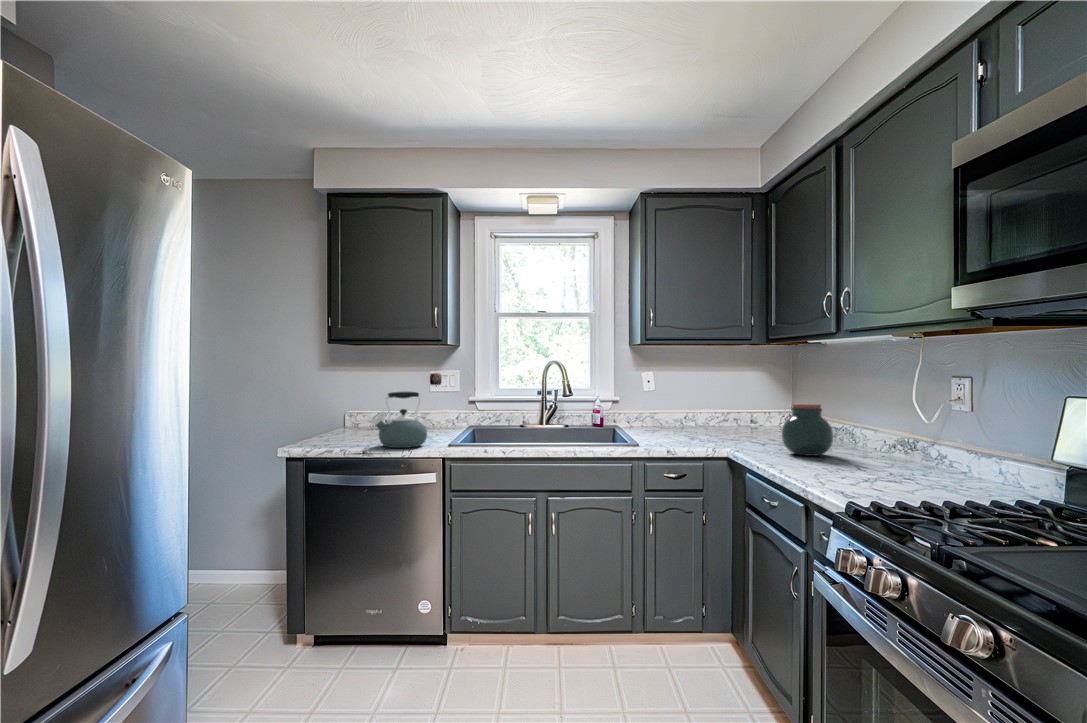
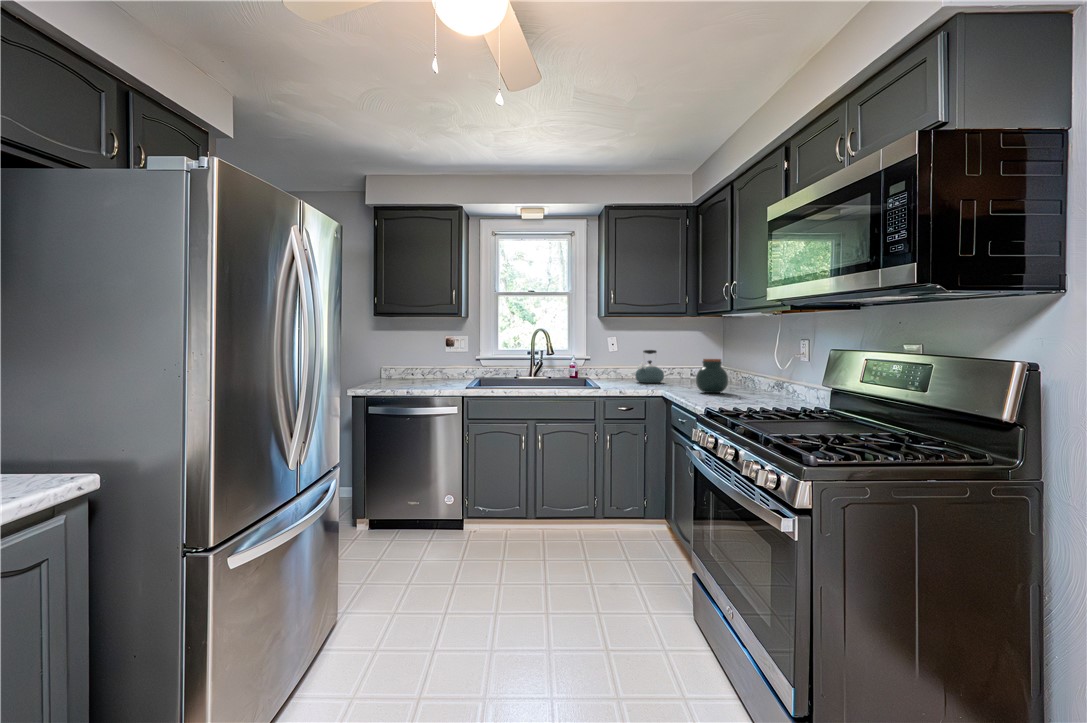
kettle: present [372,392,427,448] -> present [635,350,664,383]

